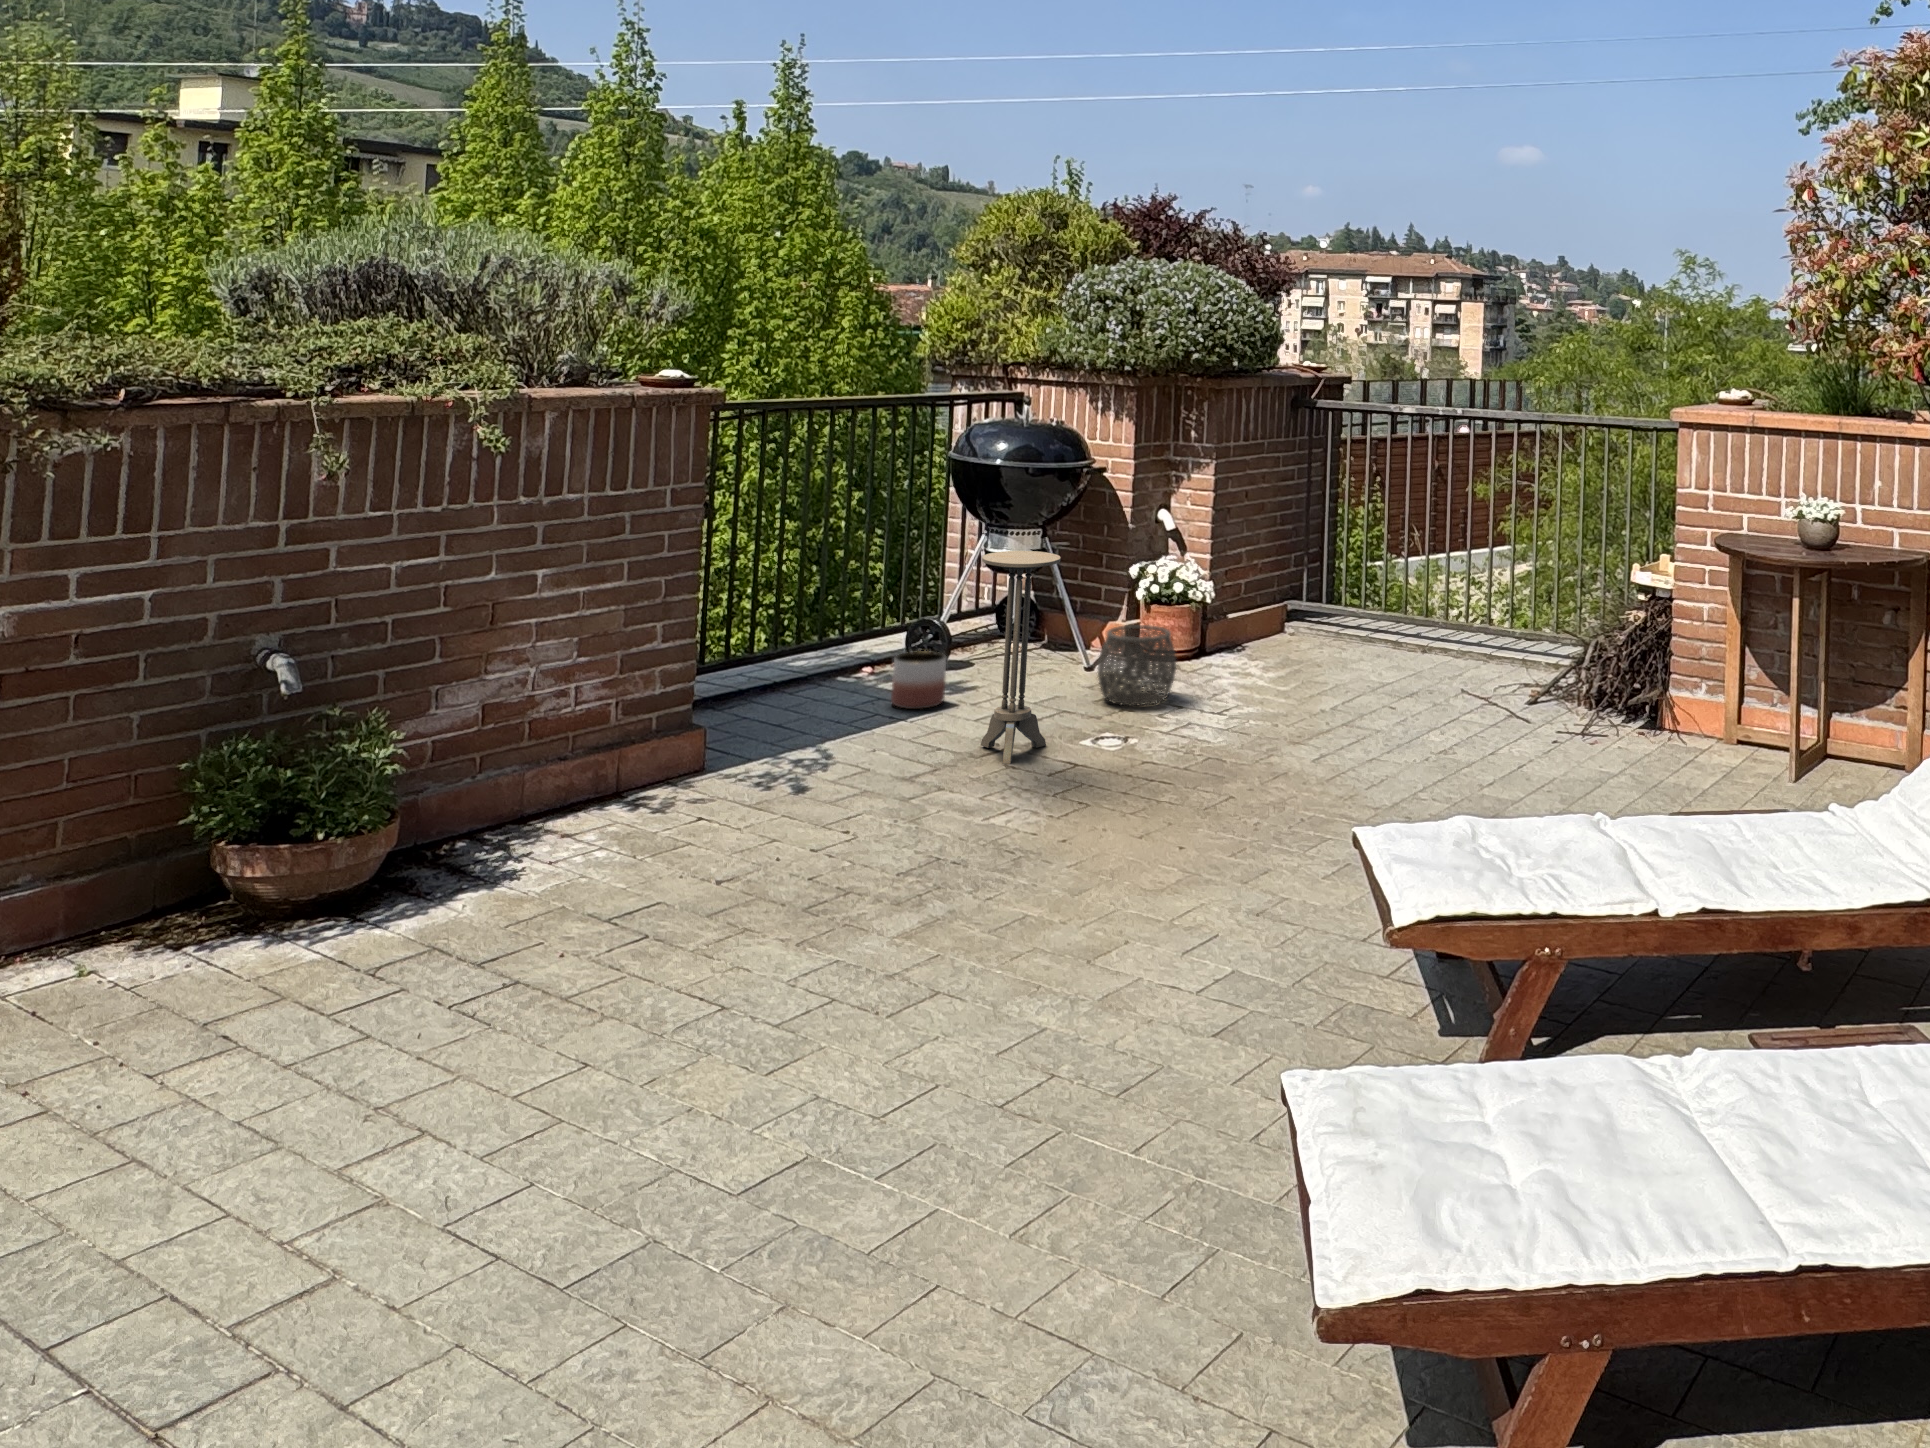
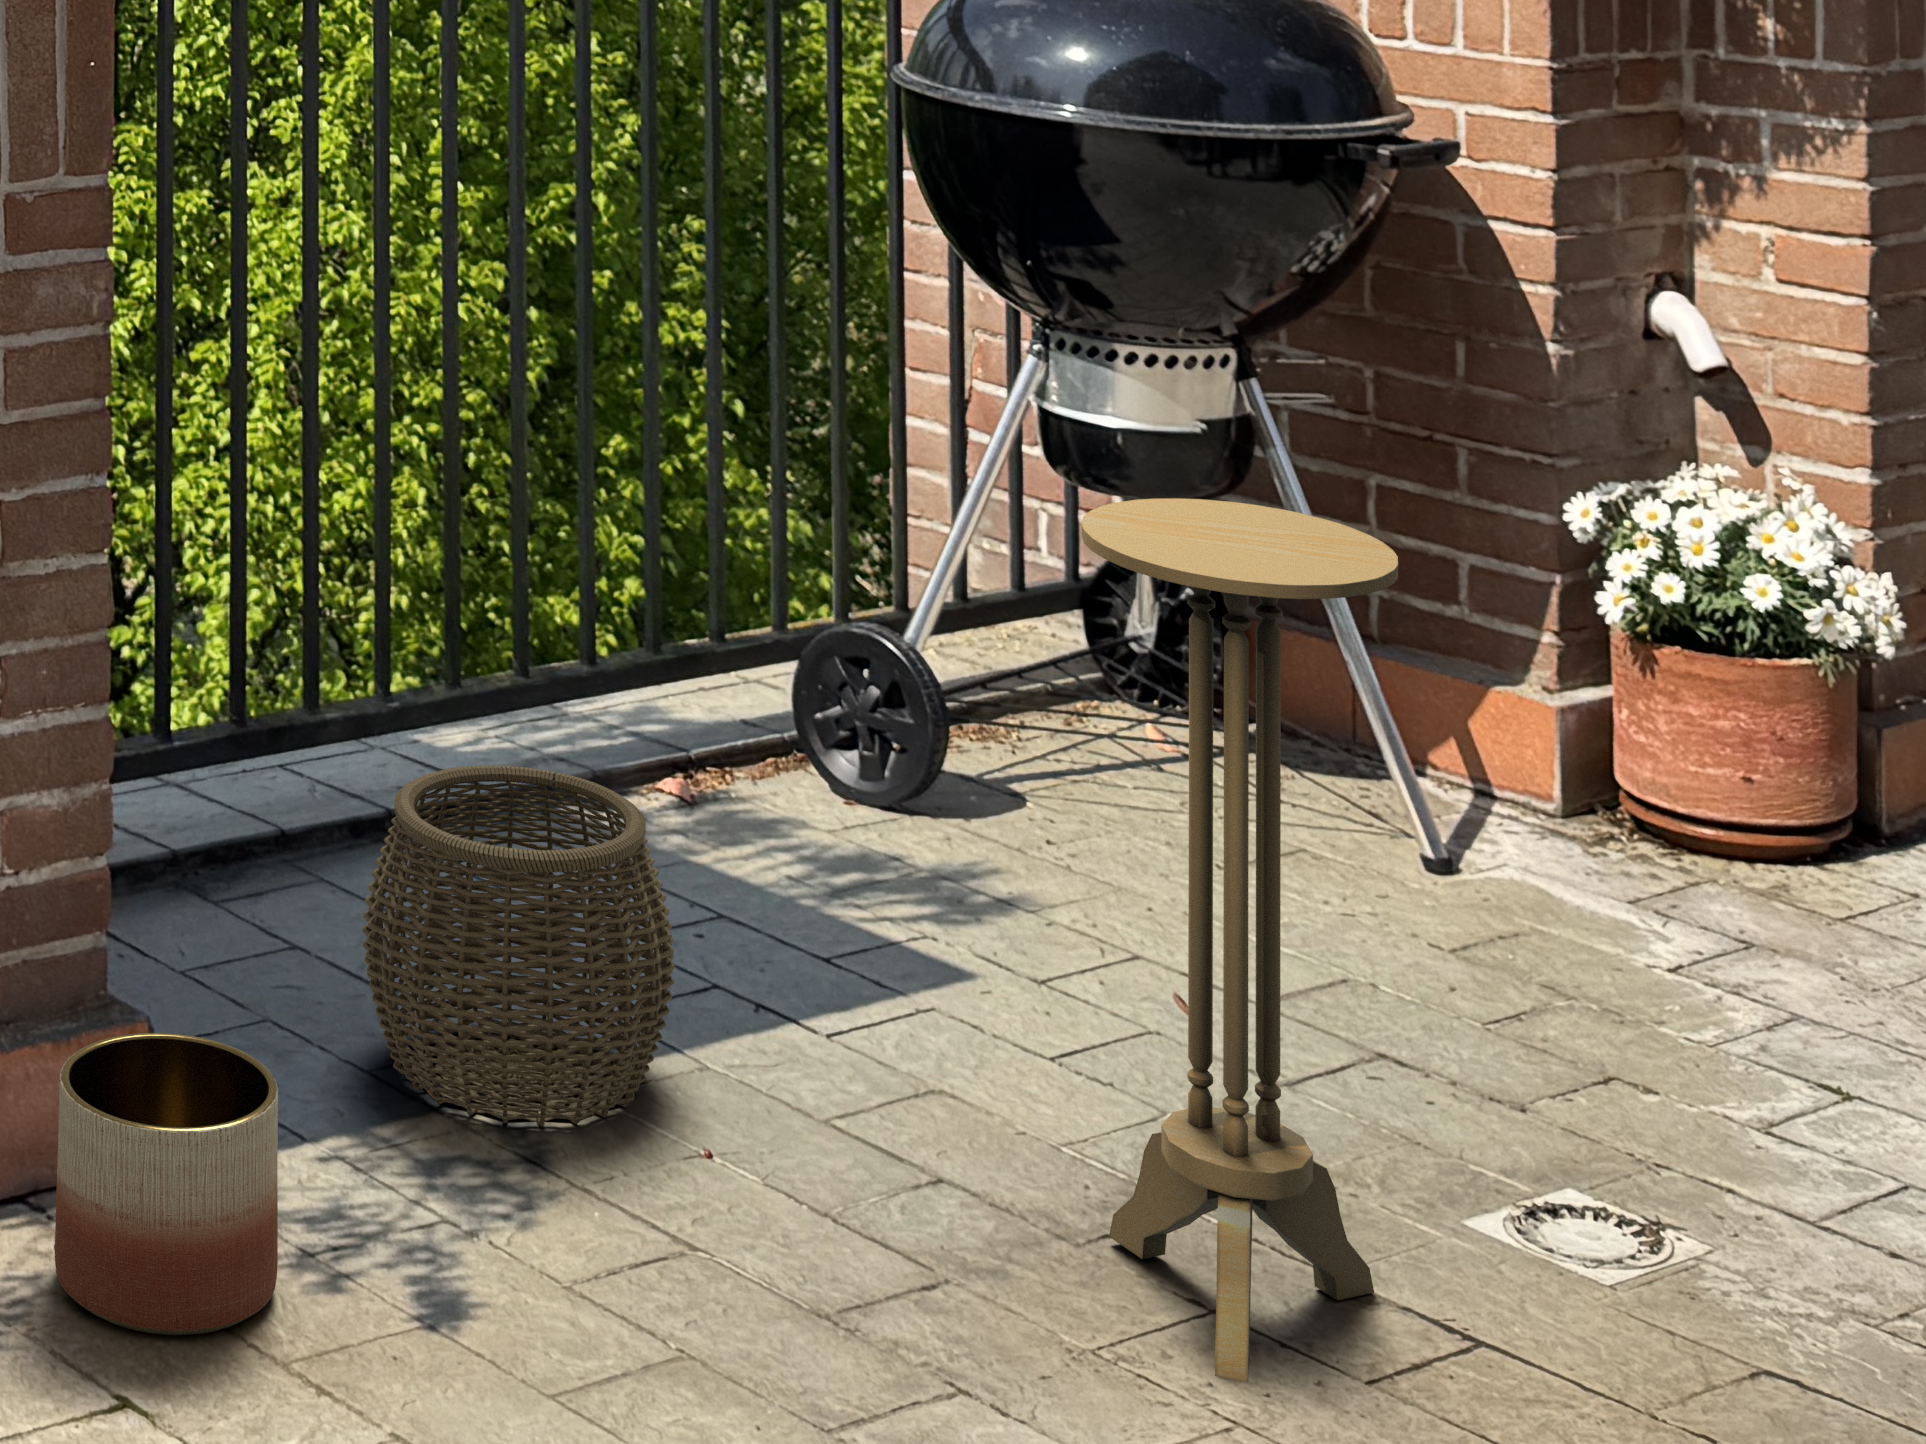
woven basket: present [1098,625,1176,706] -> present [362,765,675,1126]
planter: present [891,651,946,709] -> present [55,1033,278,1335]

